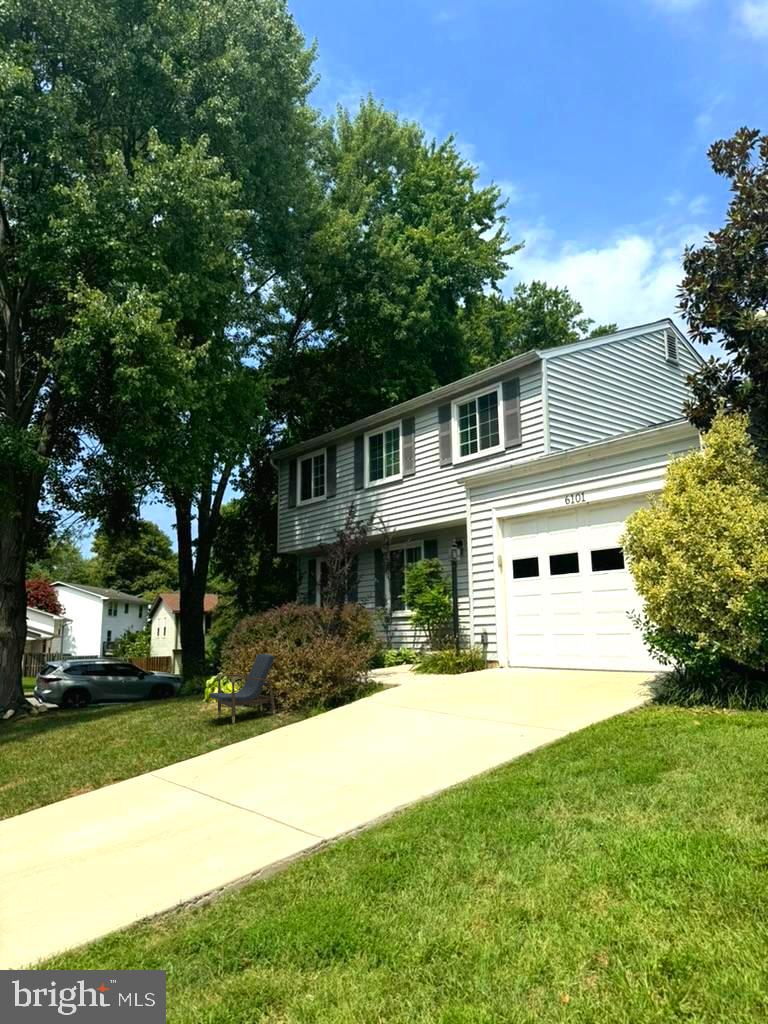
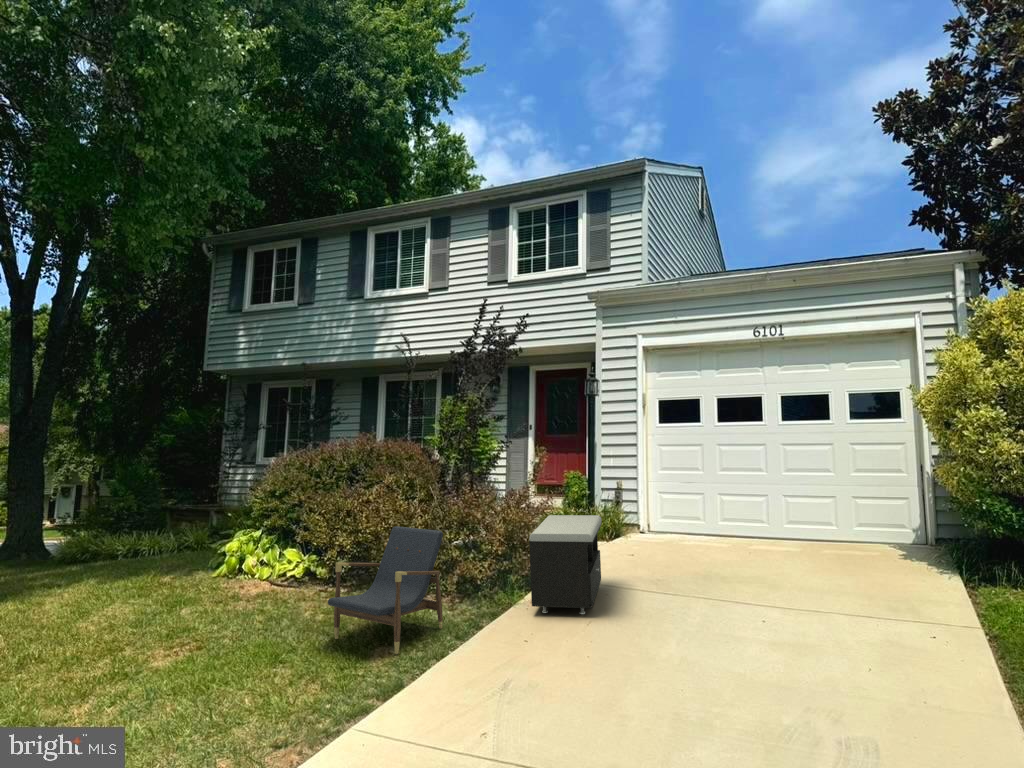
storage bench: none [324,647,400,709] -> present [529,515,602,614]

